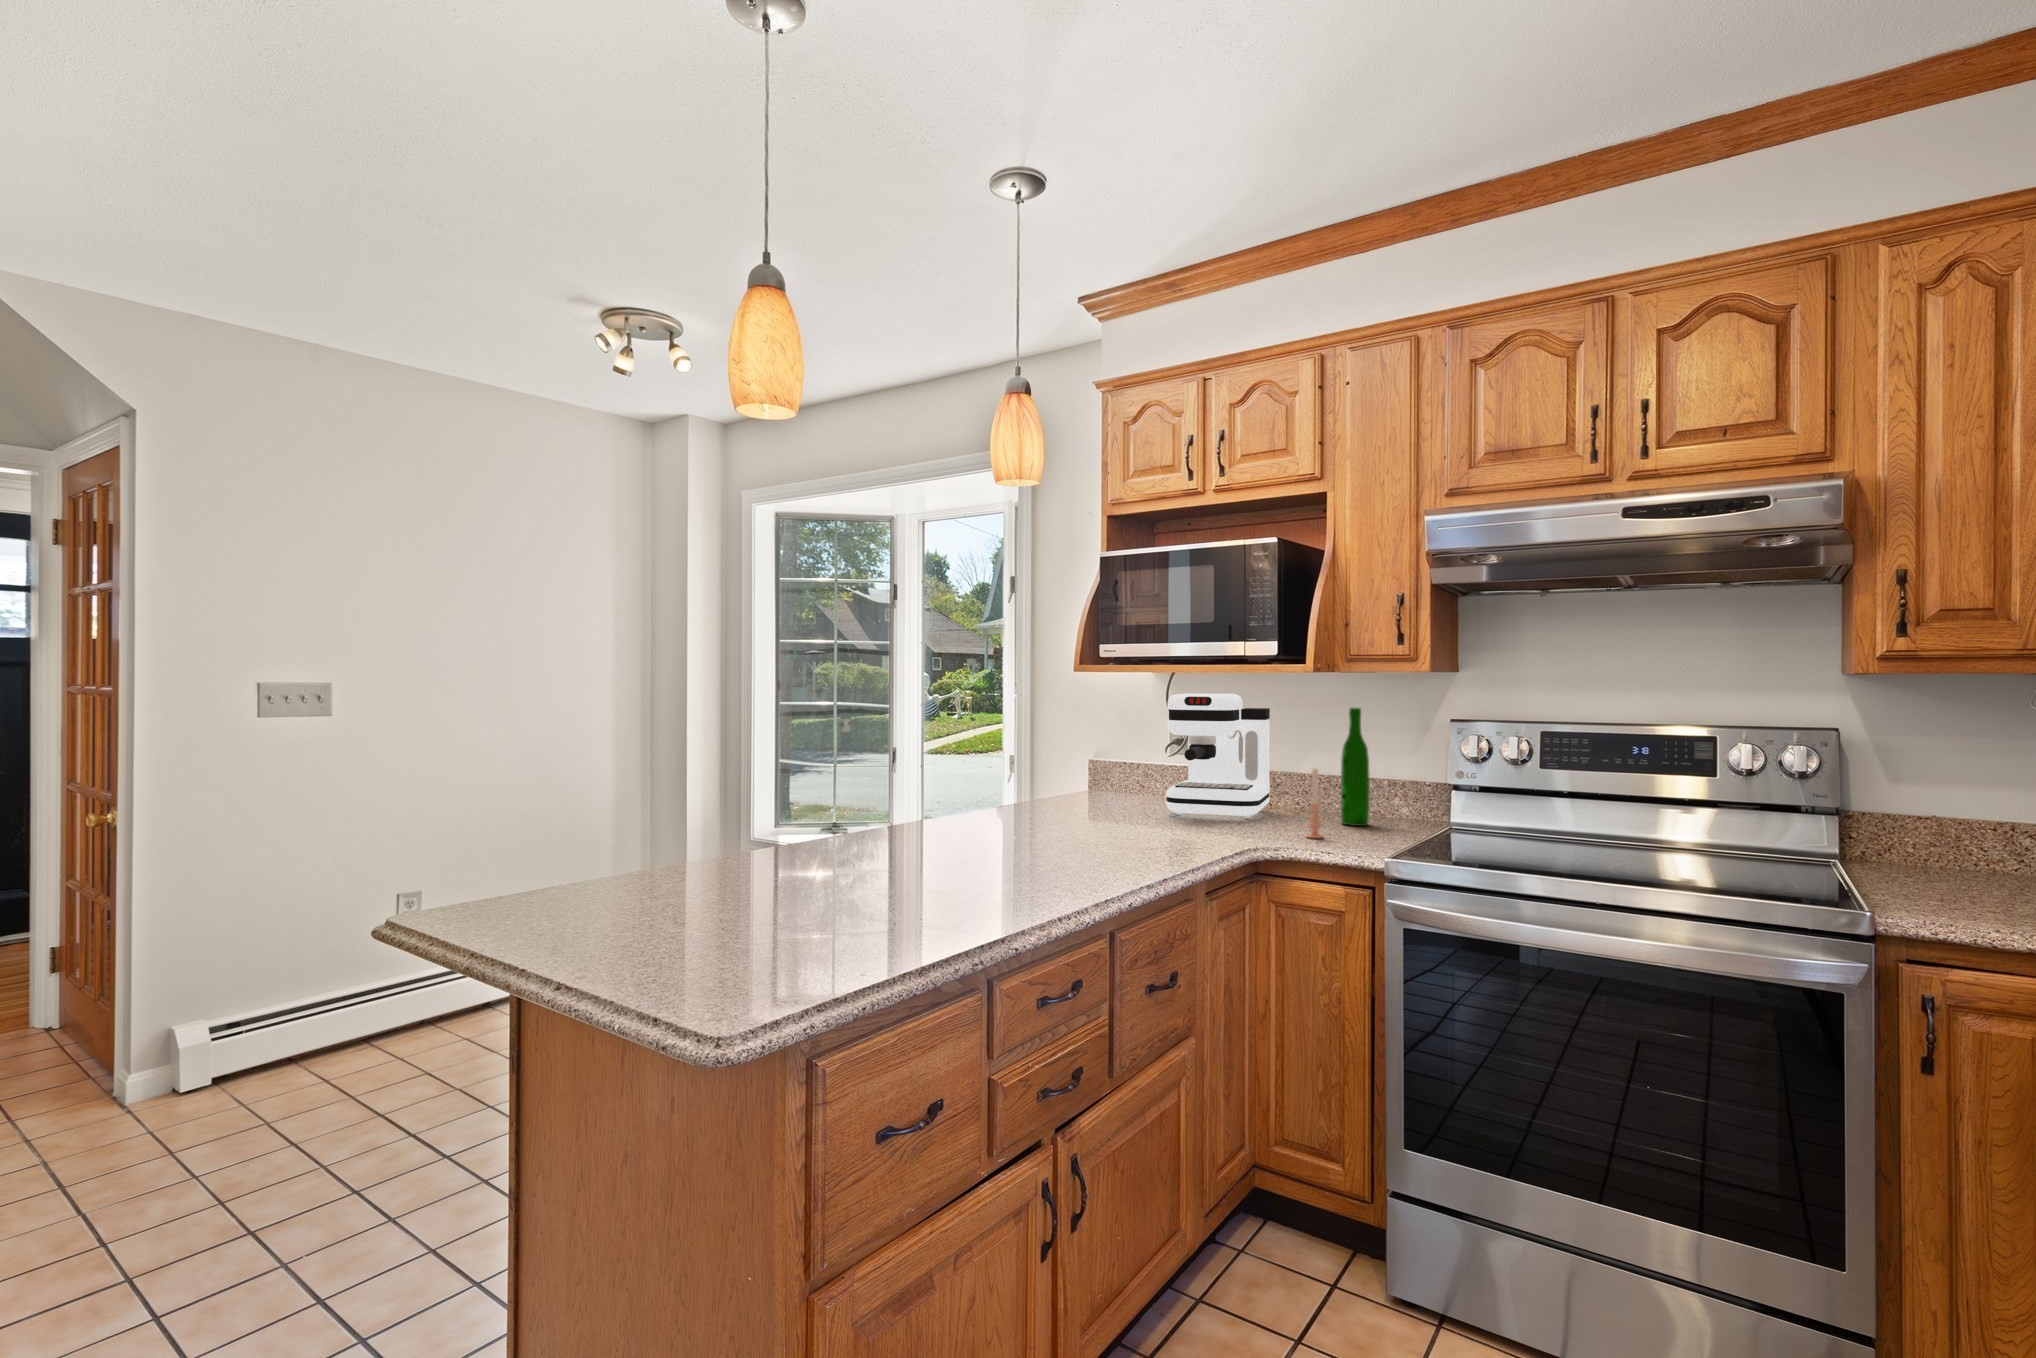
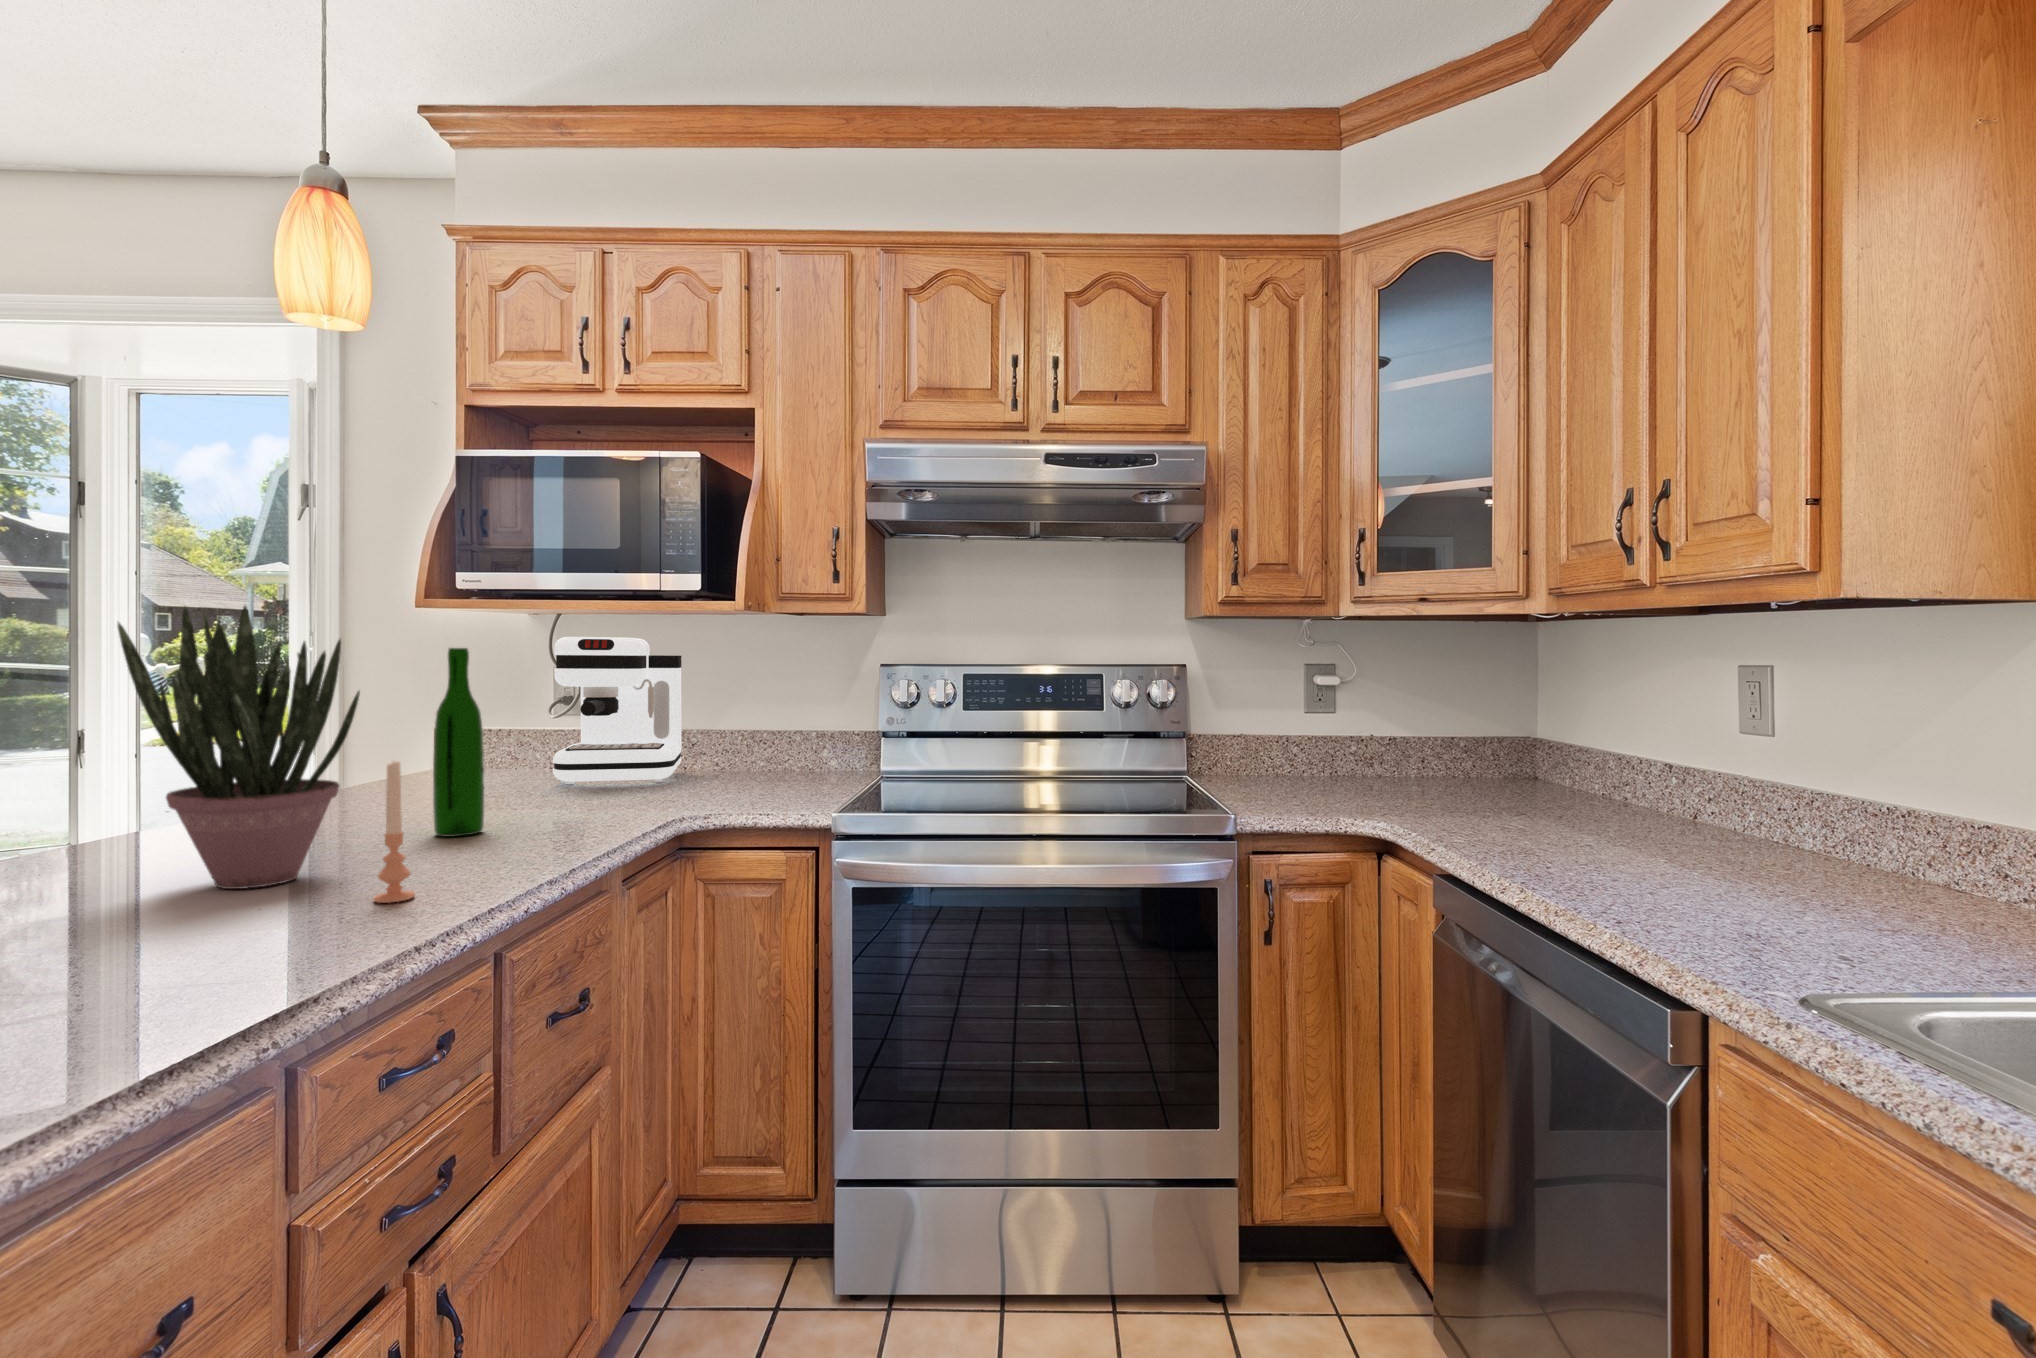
potted plant: none [917,691,1035,870] -> present [118,606,360,889]
wine bottle: present [1341,708,1370,826] -> present [433,648,484,837]
candle: present [1307,768,1324,838] -> present [373,761,415,903]

